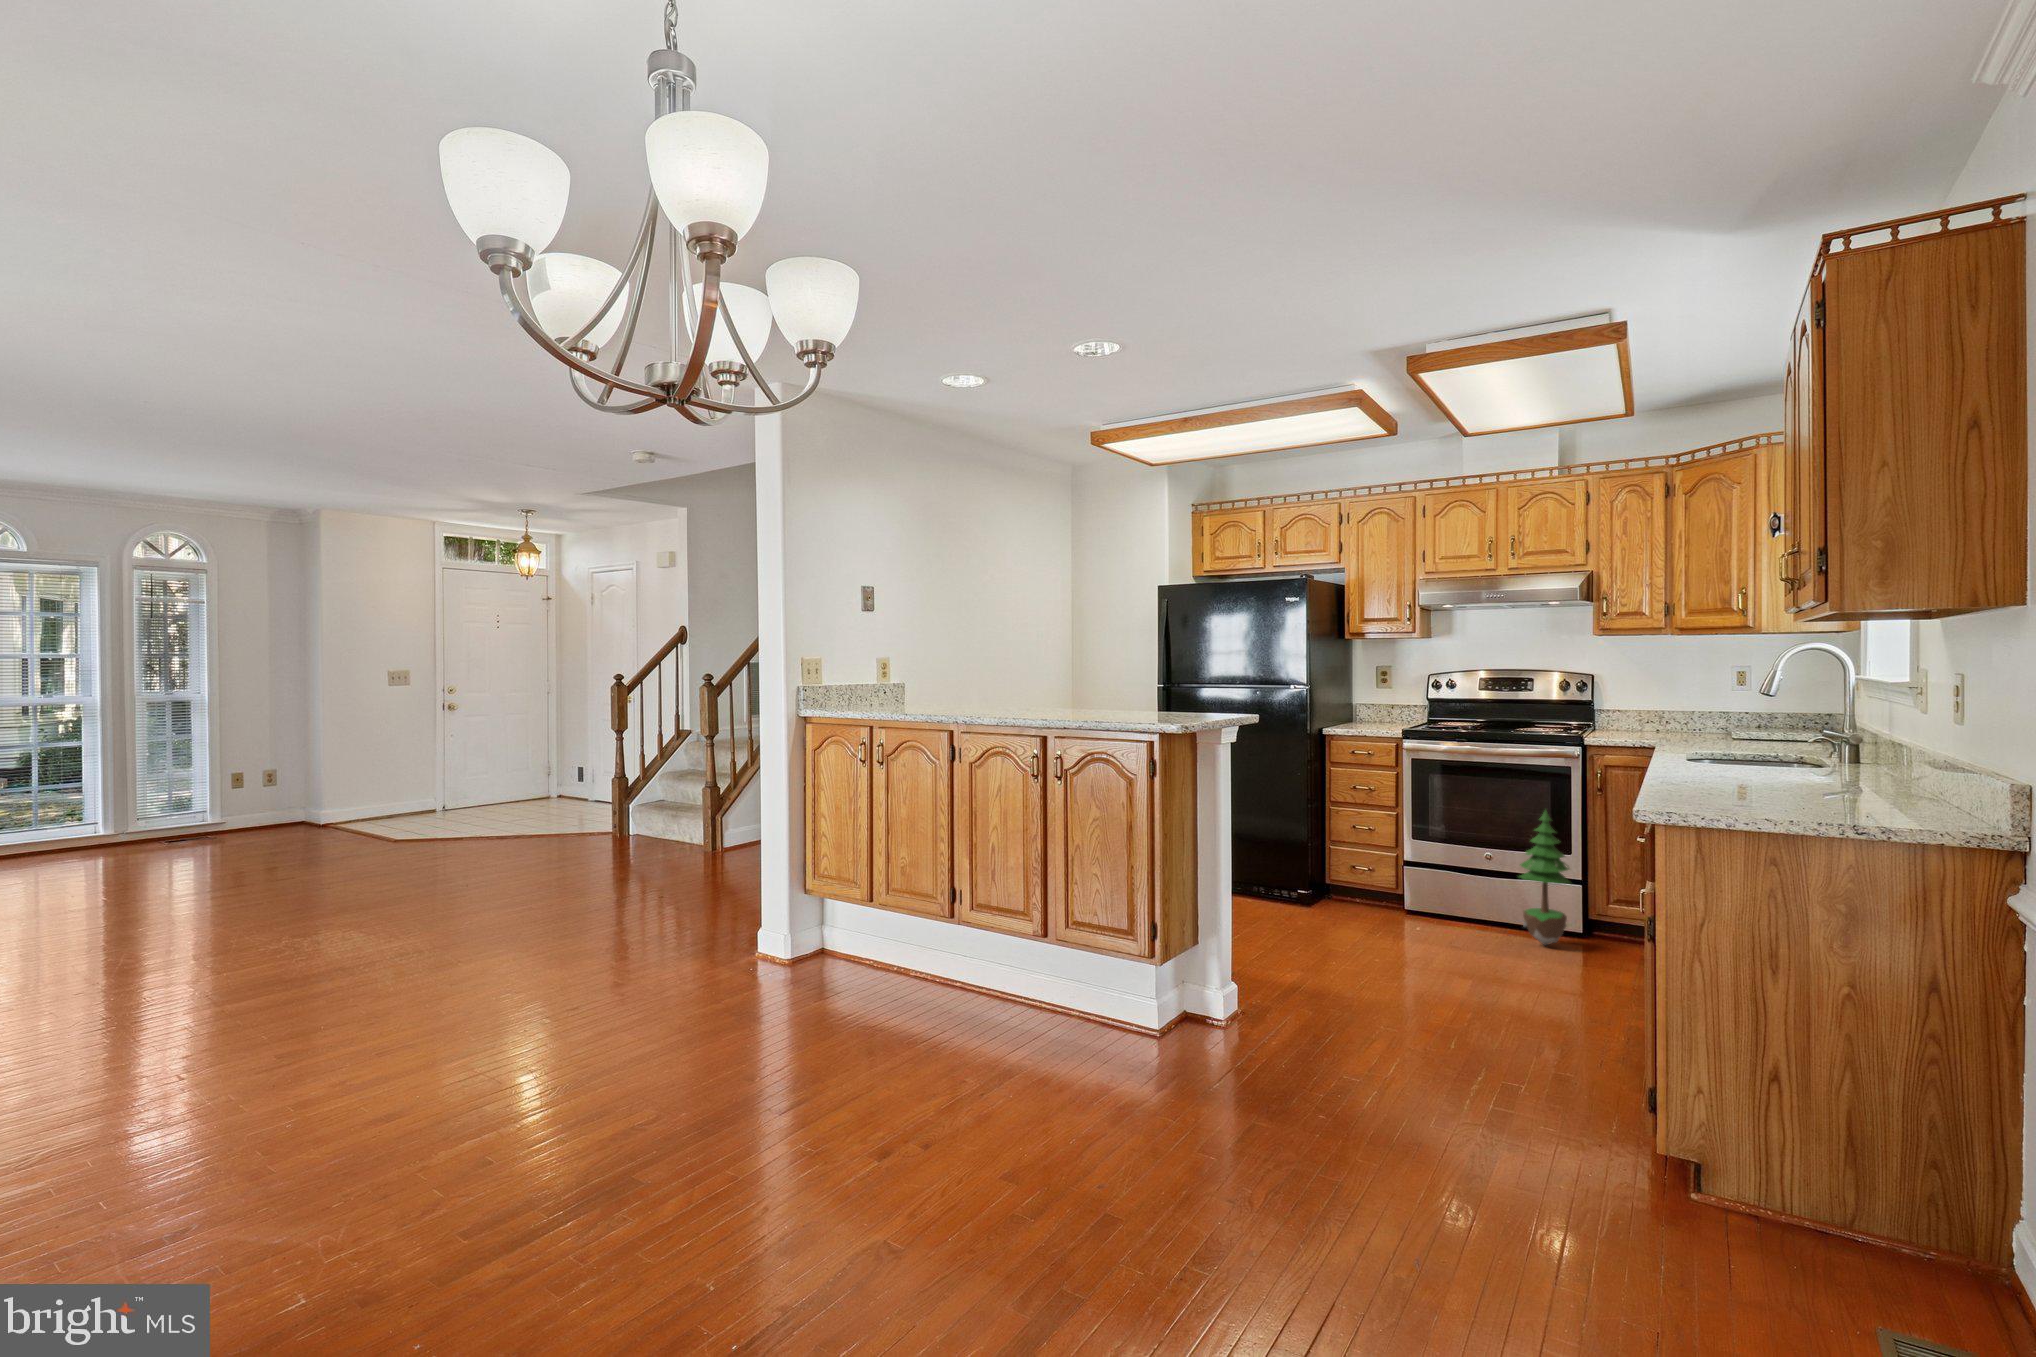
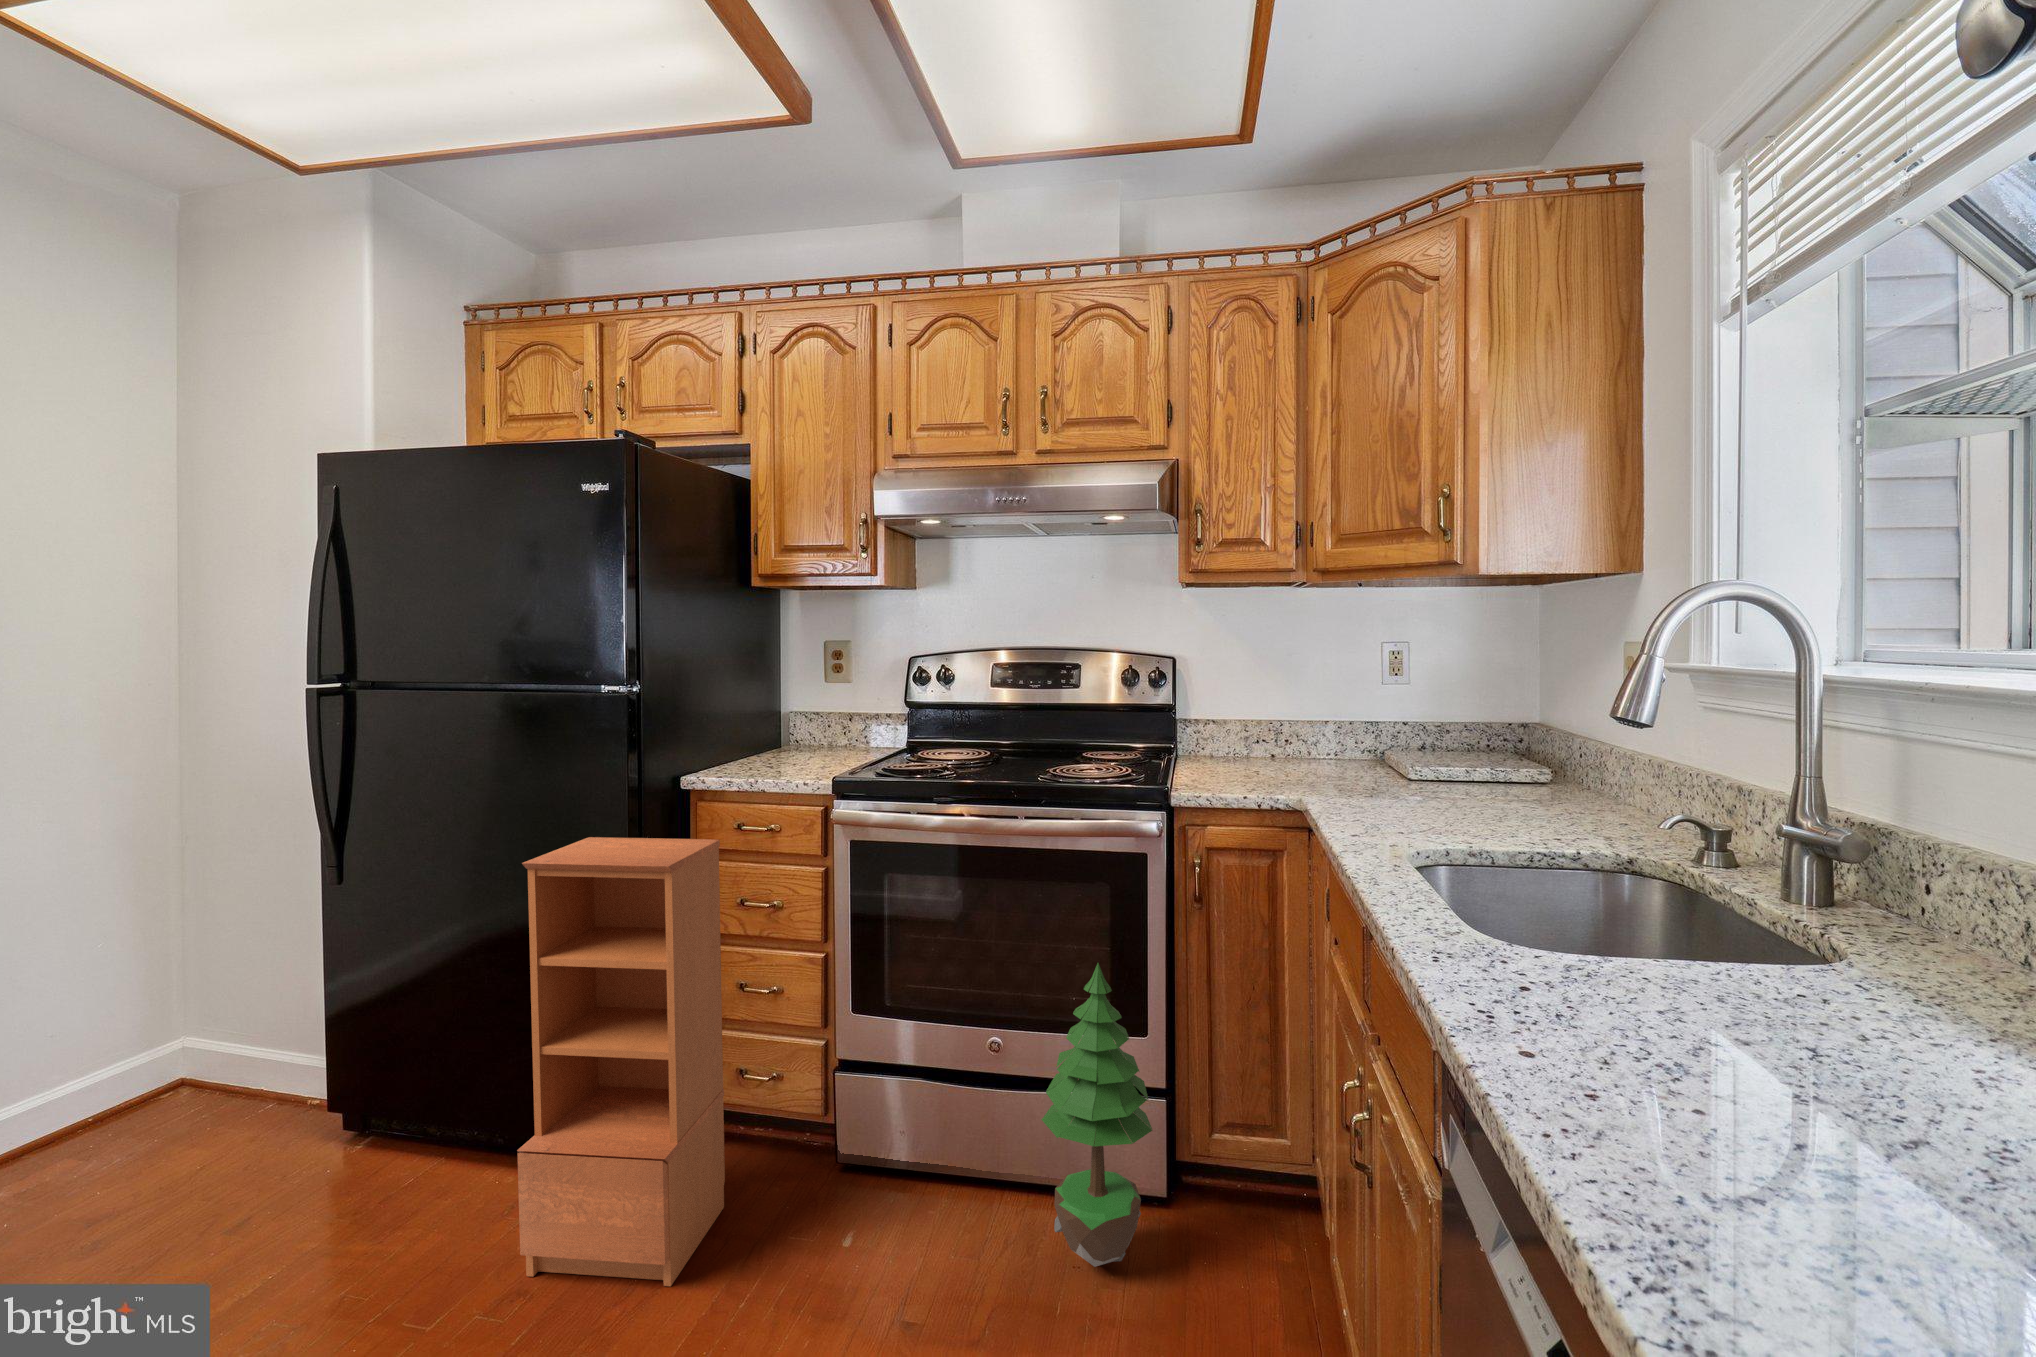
bookcase: none [1281,750,1356,931] -> present [517,837,725,1286]

